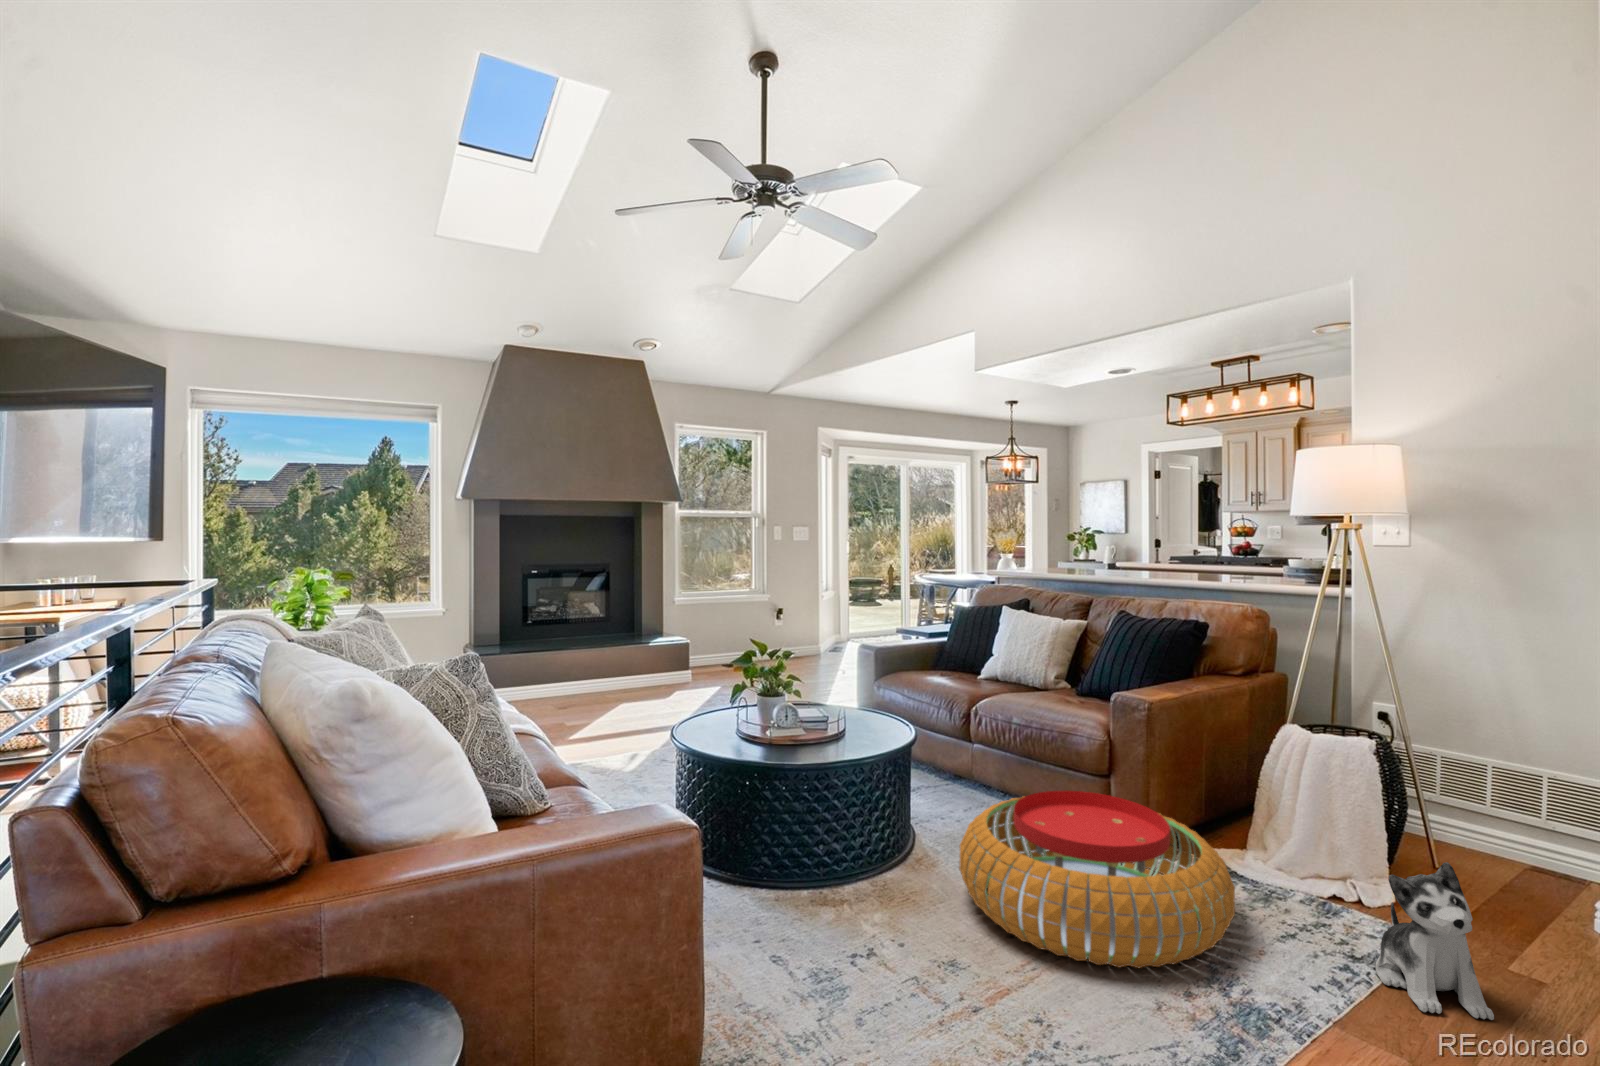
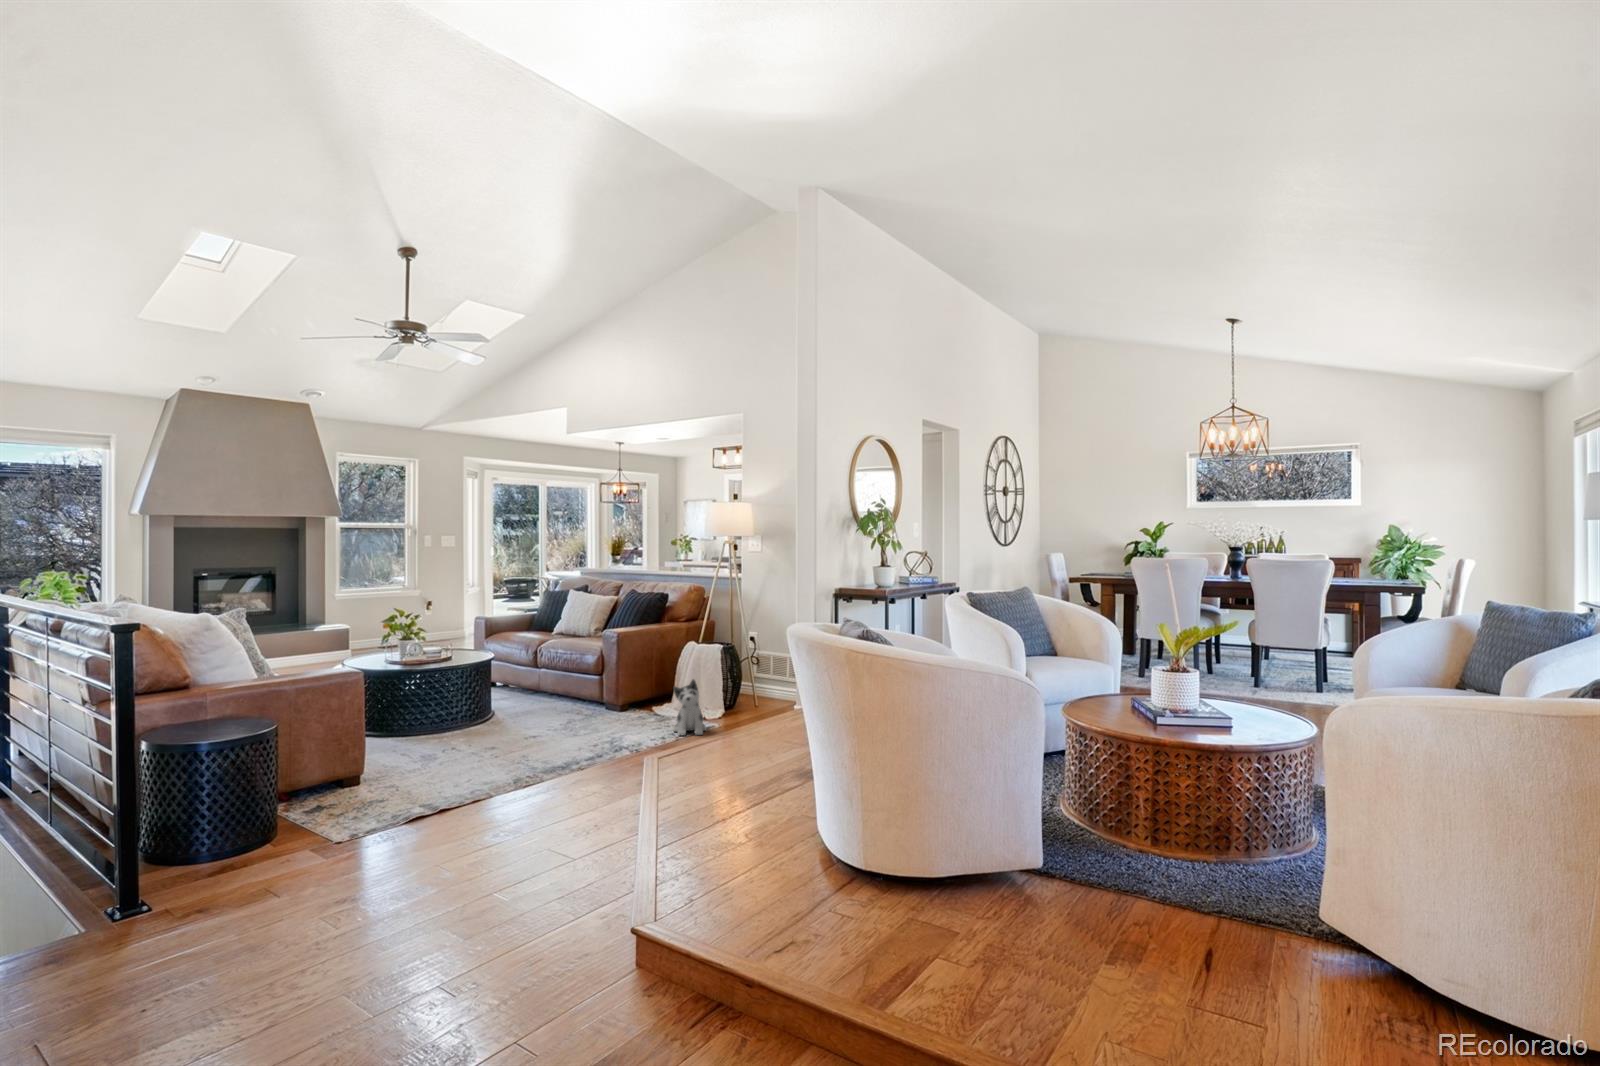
pouf: present [959,791,1235,968] -> none [505,677,631,739]

